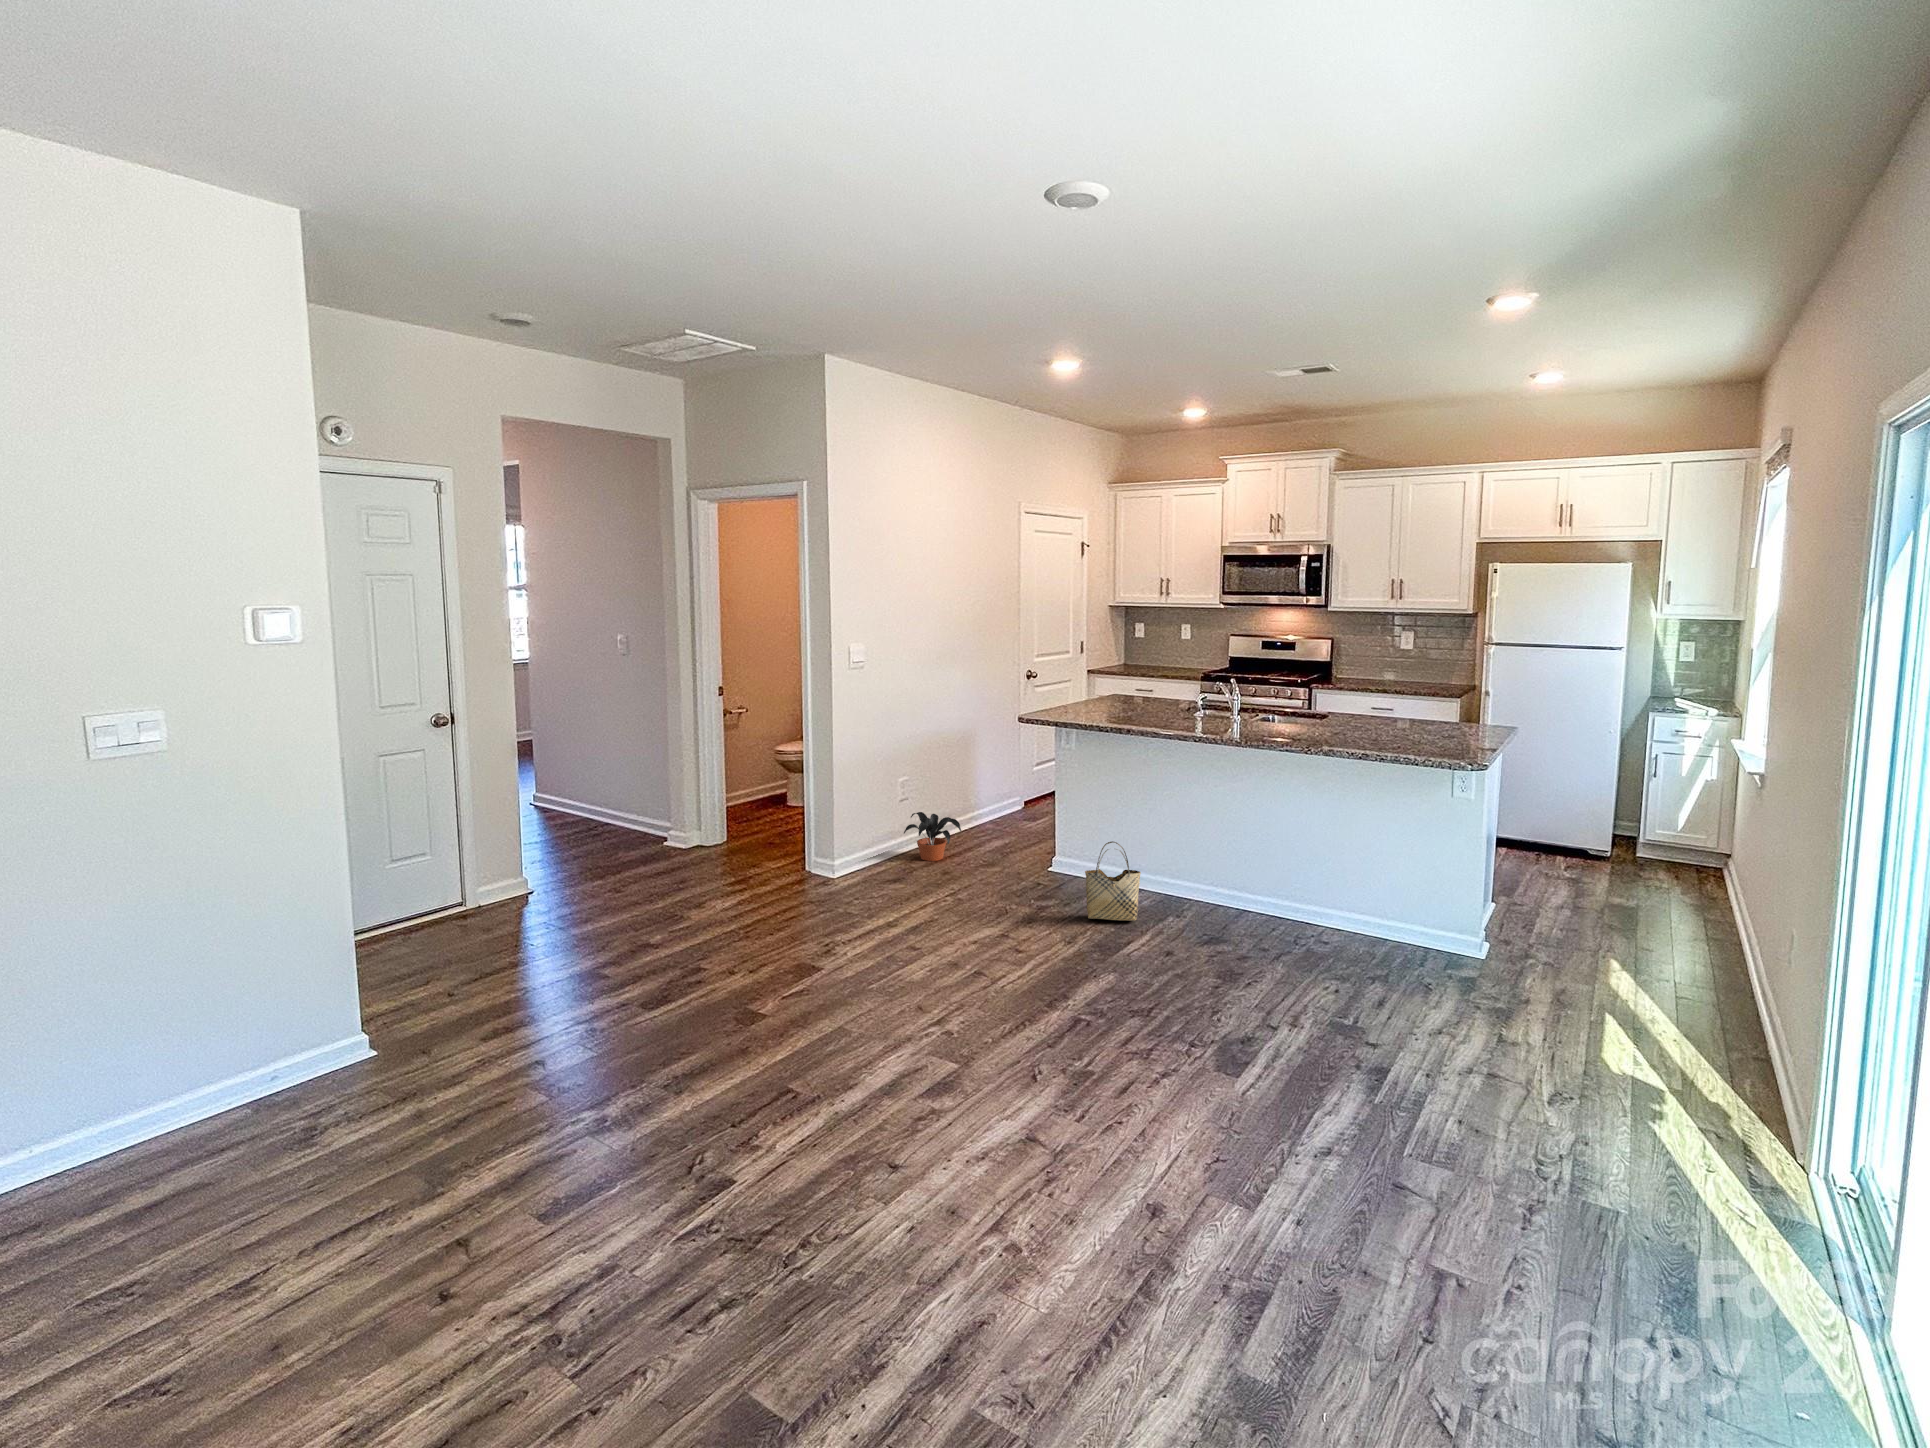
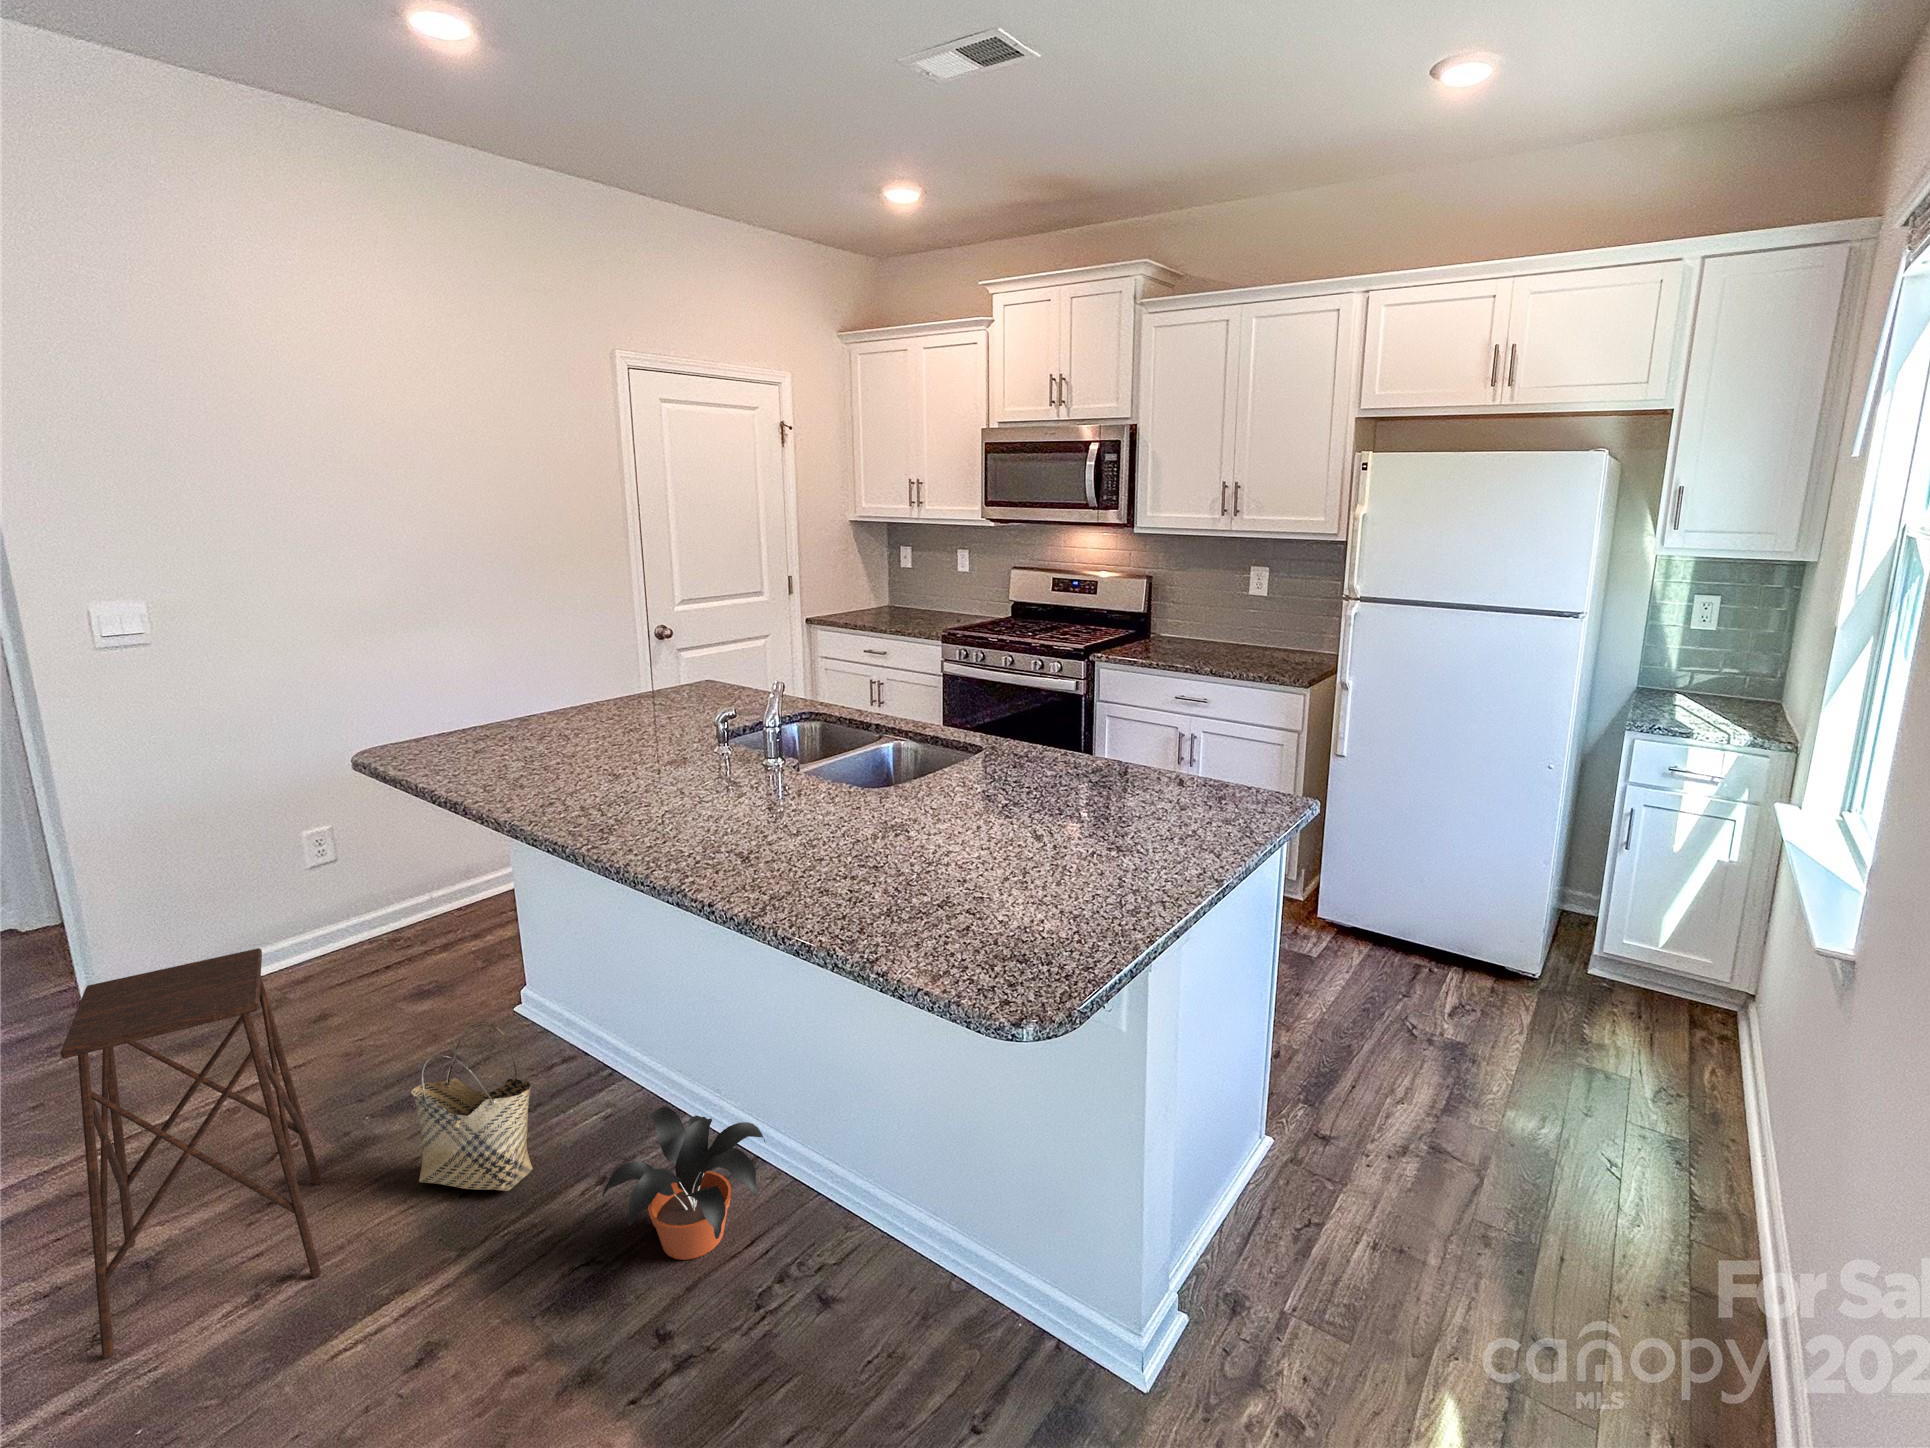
side table: none [977,795,1082,960] -> present [61,948,322,1359]
potted plant: present [904,812,961,861] -> present [602,1107,765,1260]

